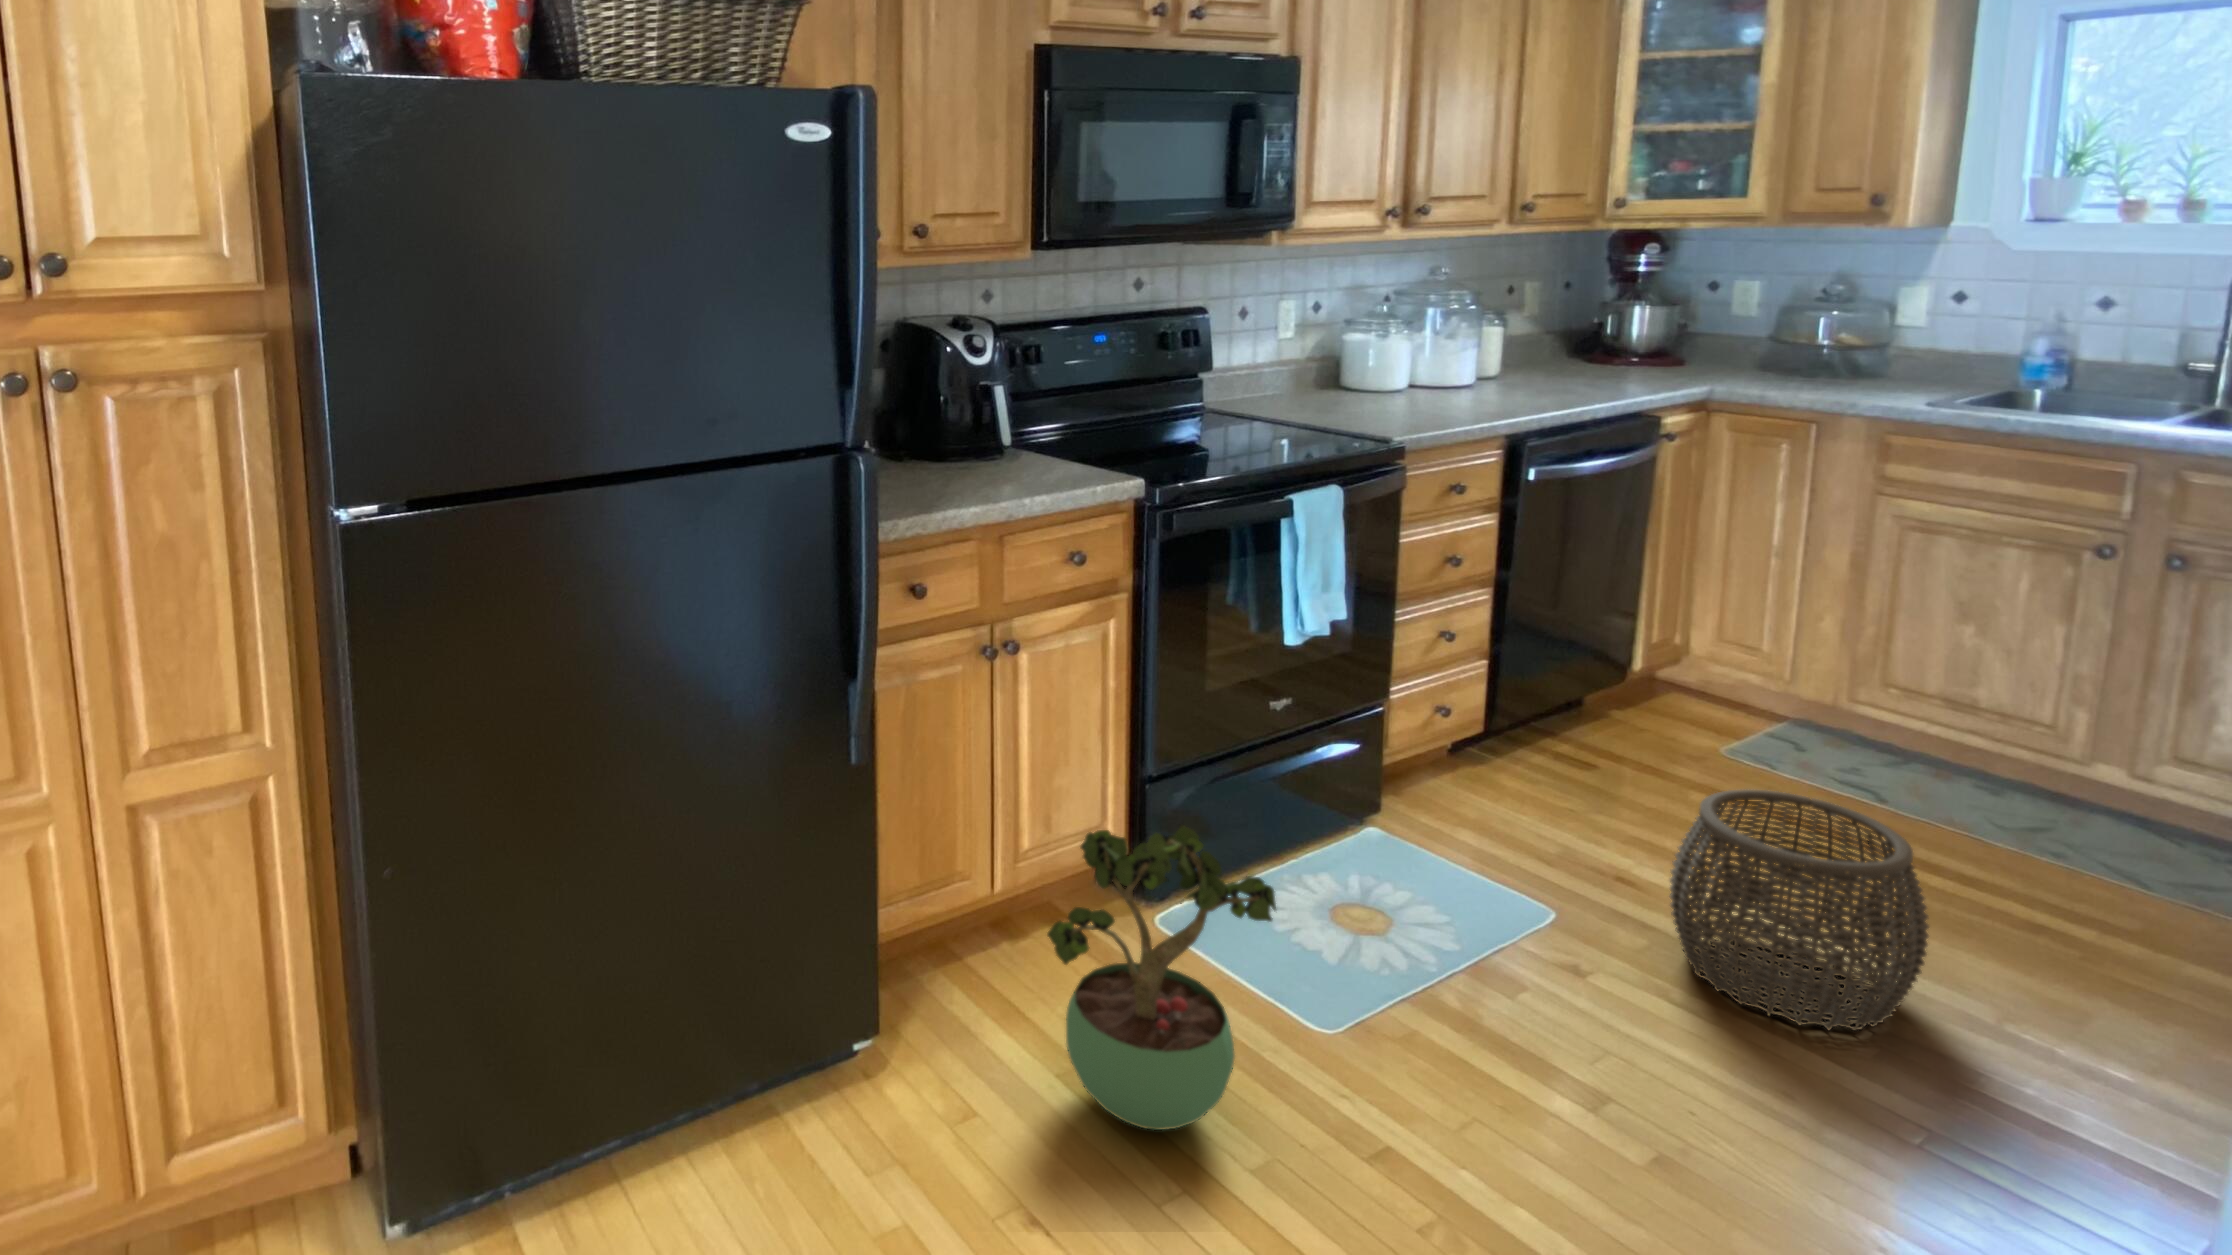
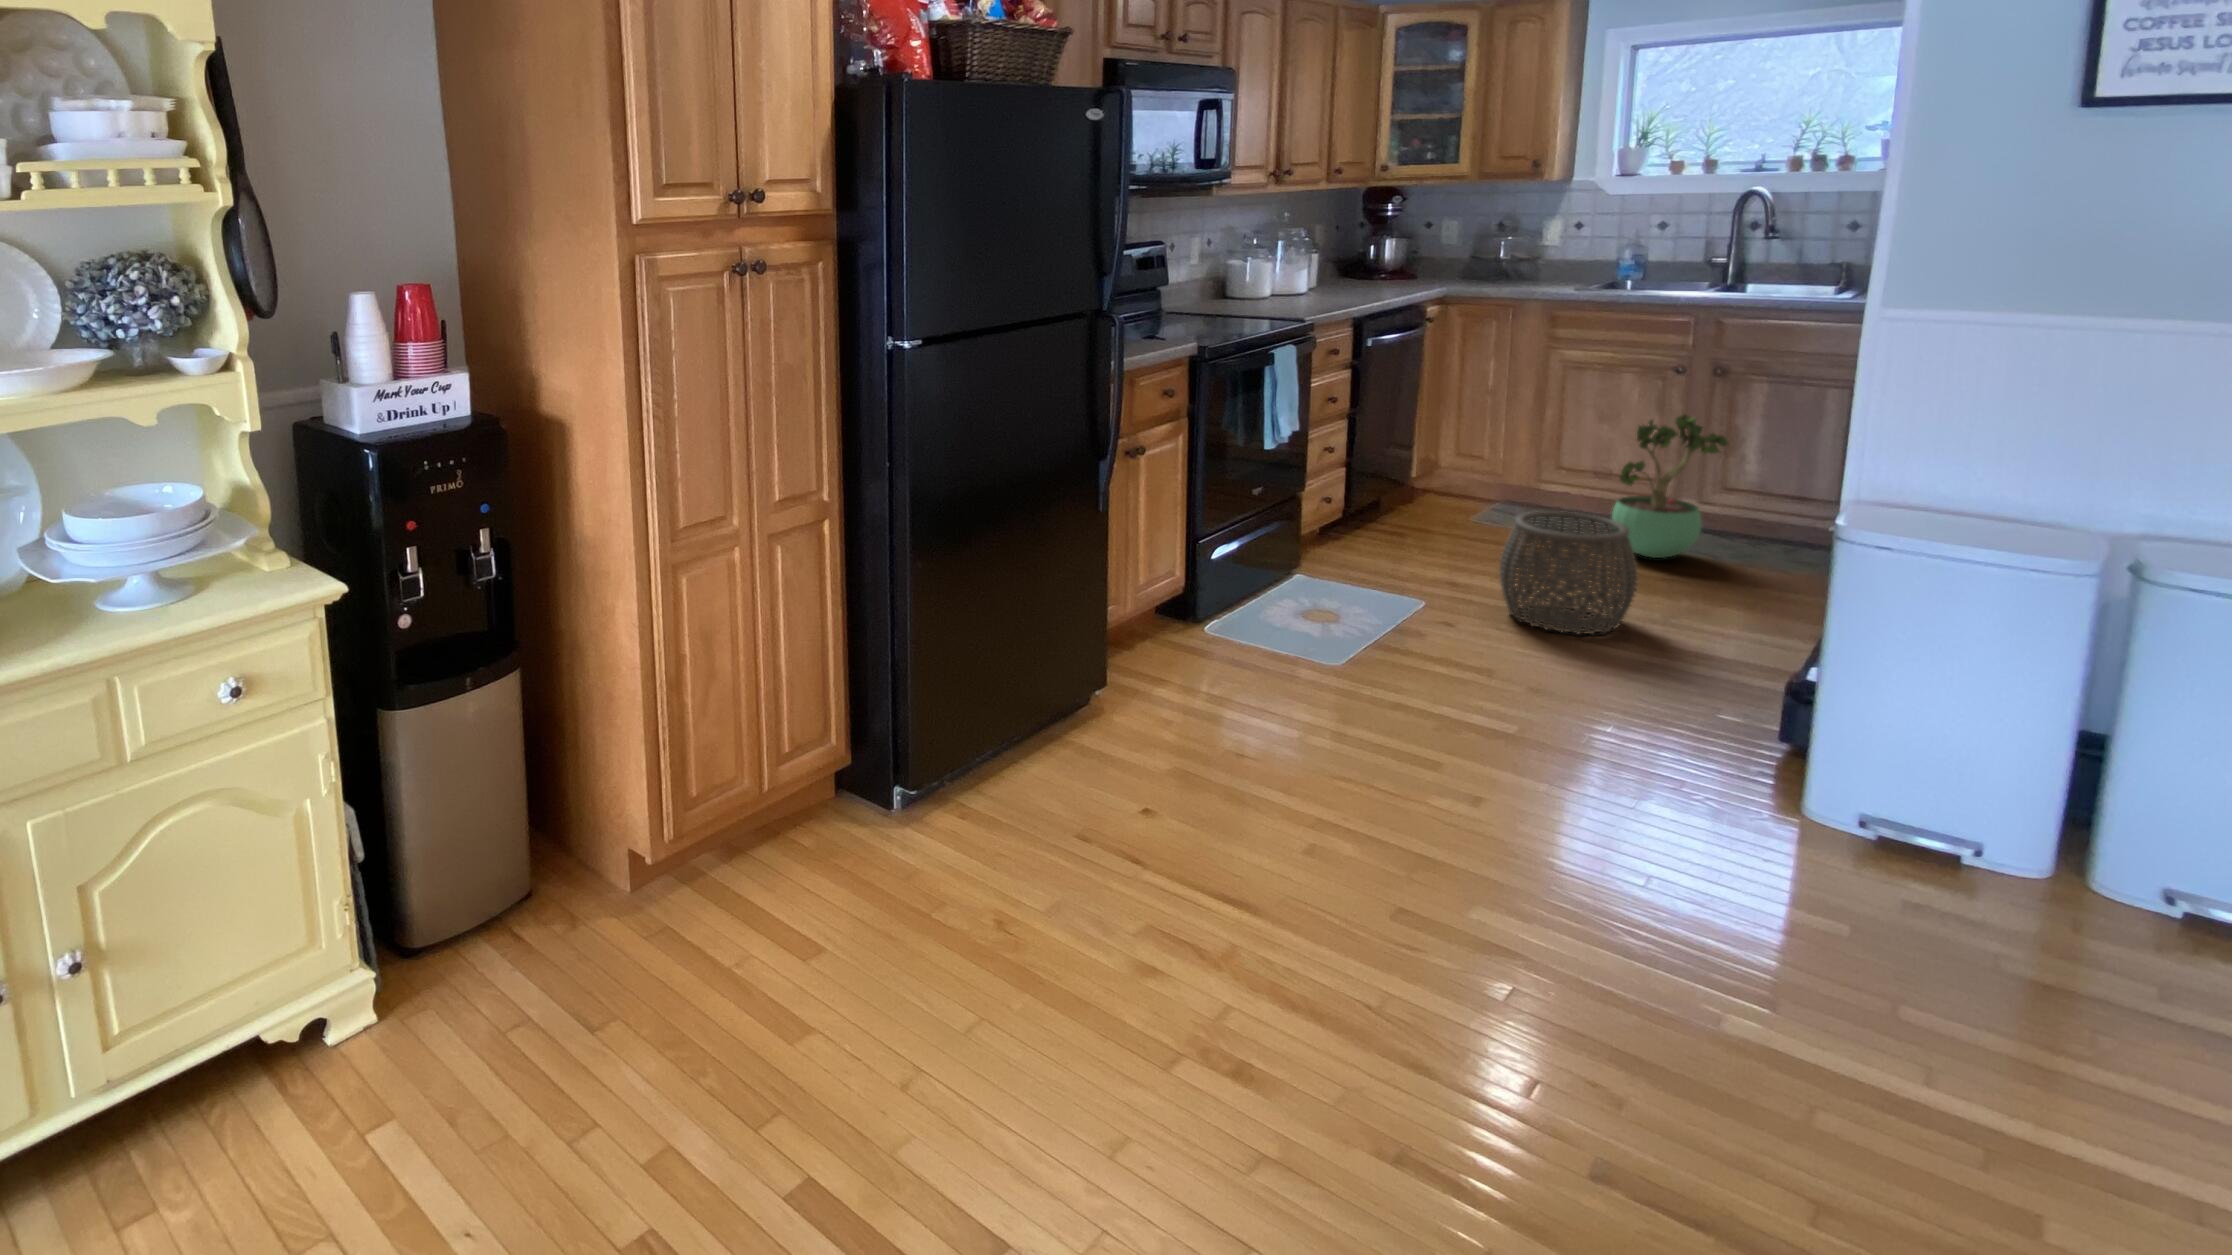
potted plant: present [1047,825,1276,1130] -> present [1612,414,1728,558]

